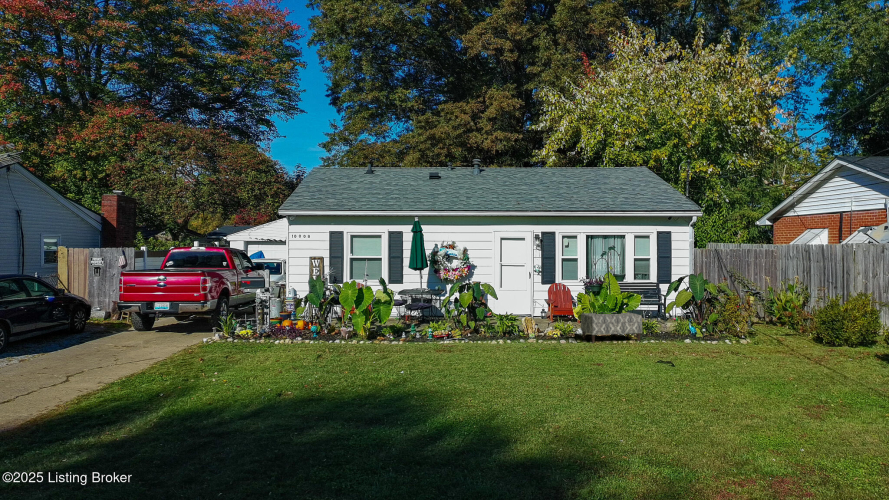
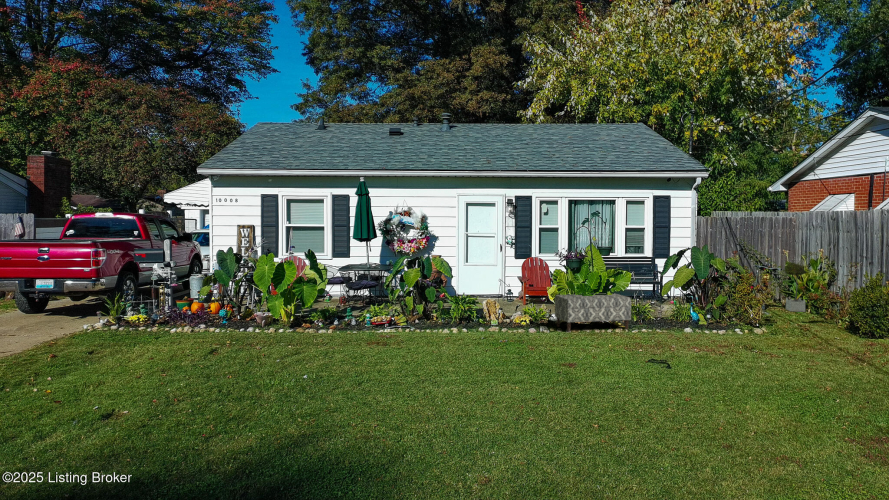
potted tree: none [766,287,785,328] -> present [784,262,807,312]

